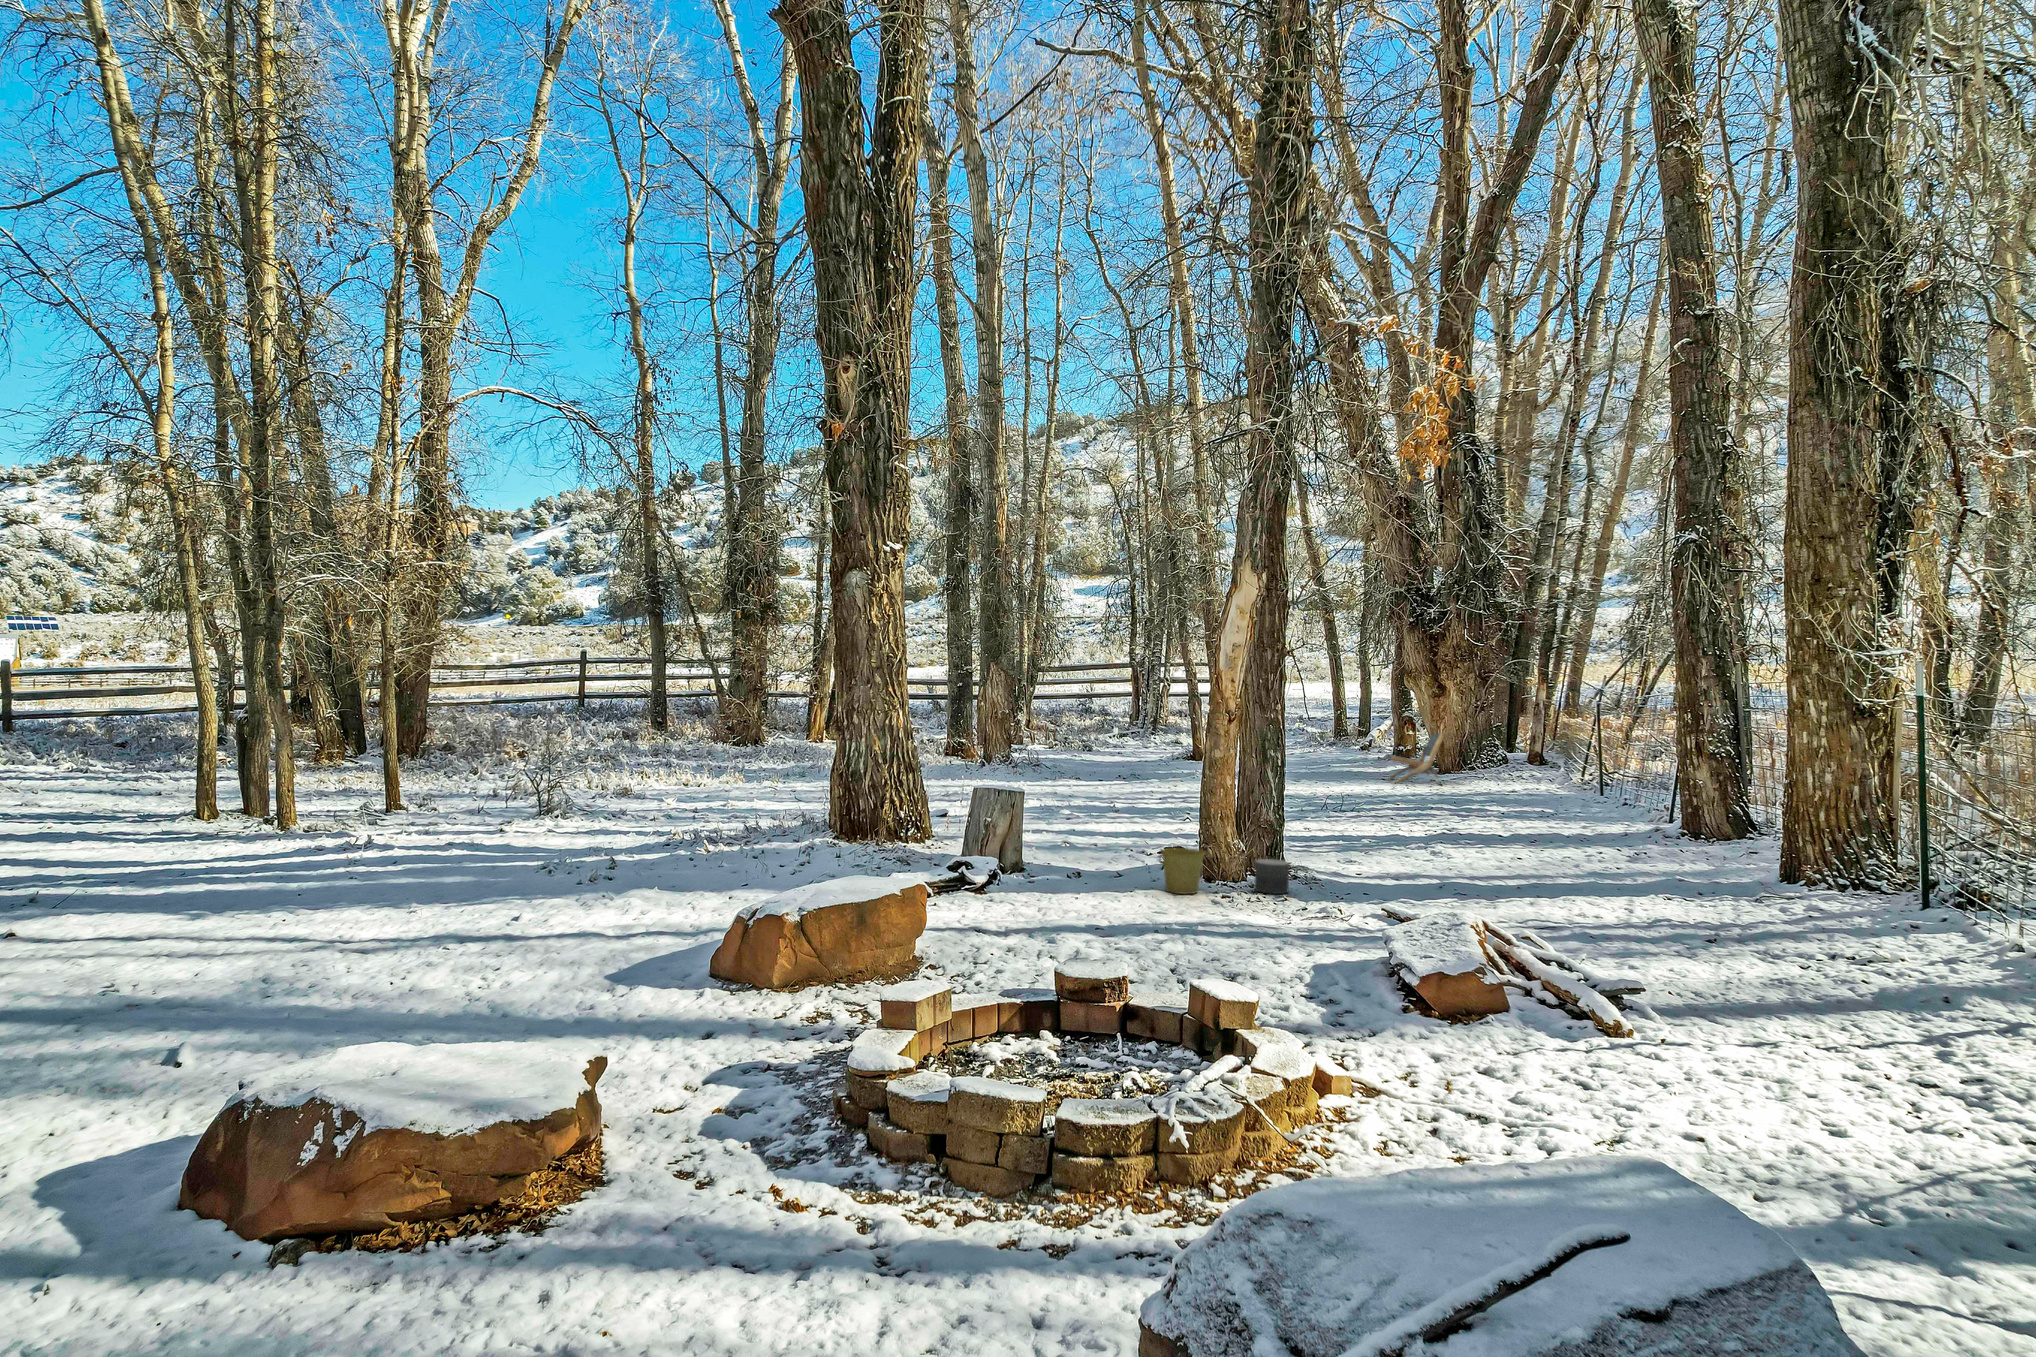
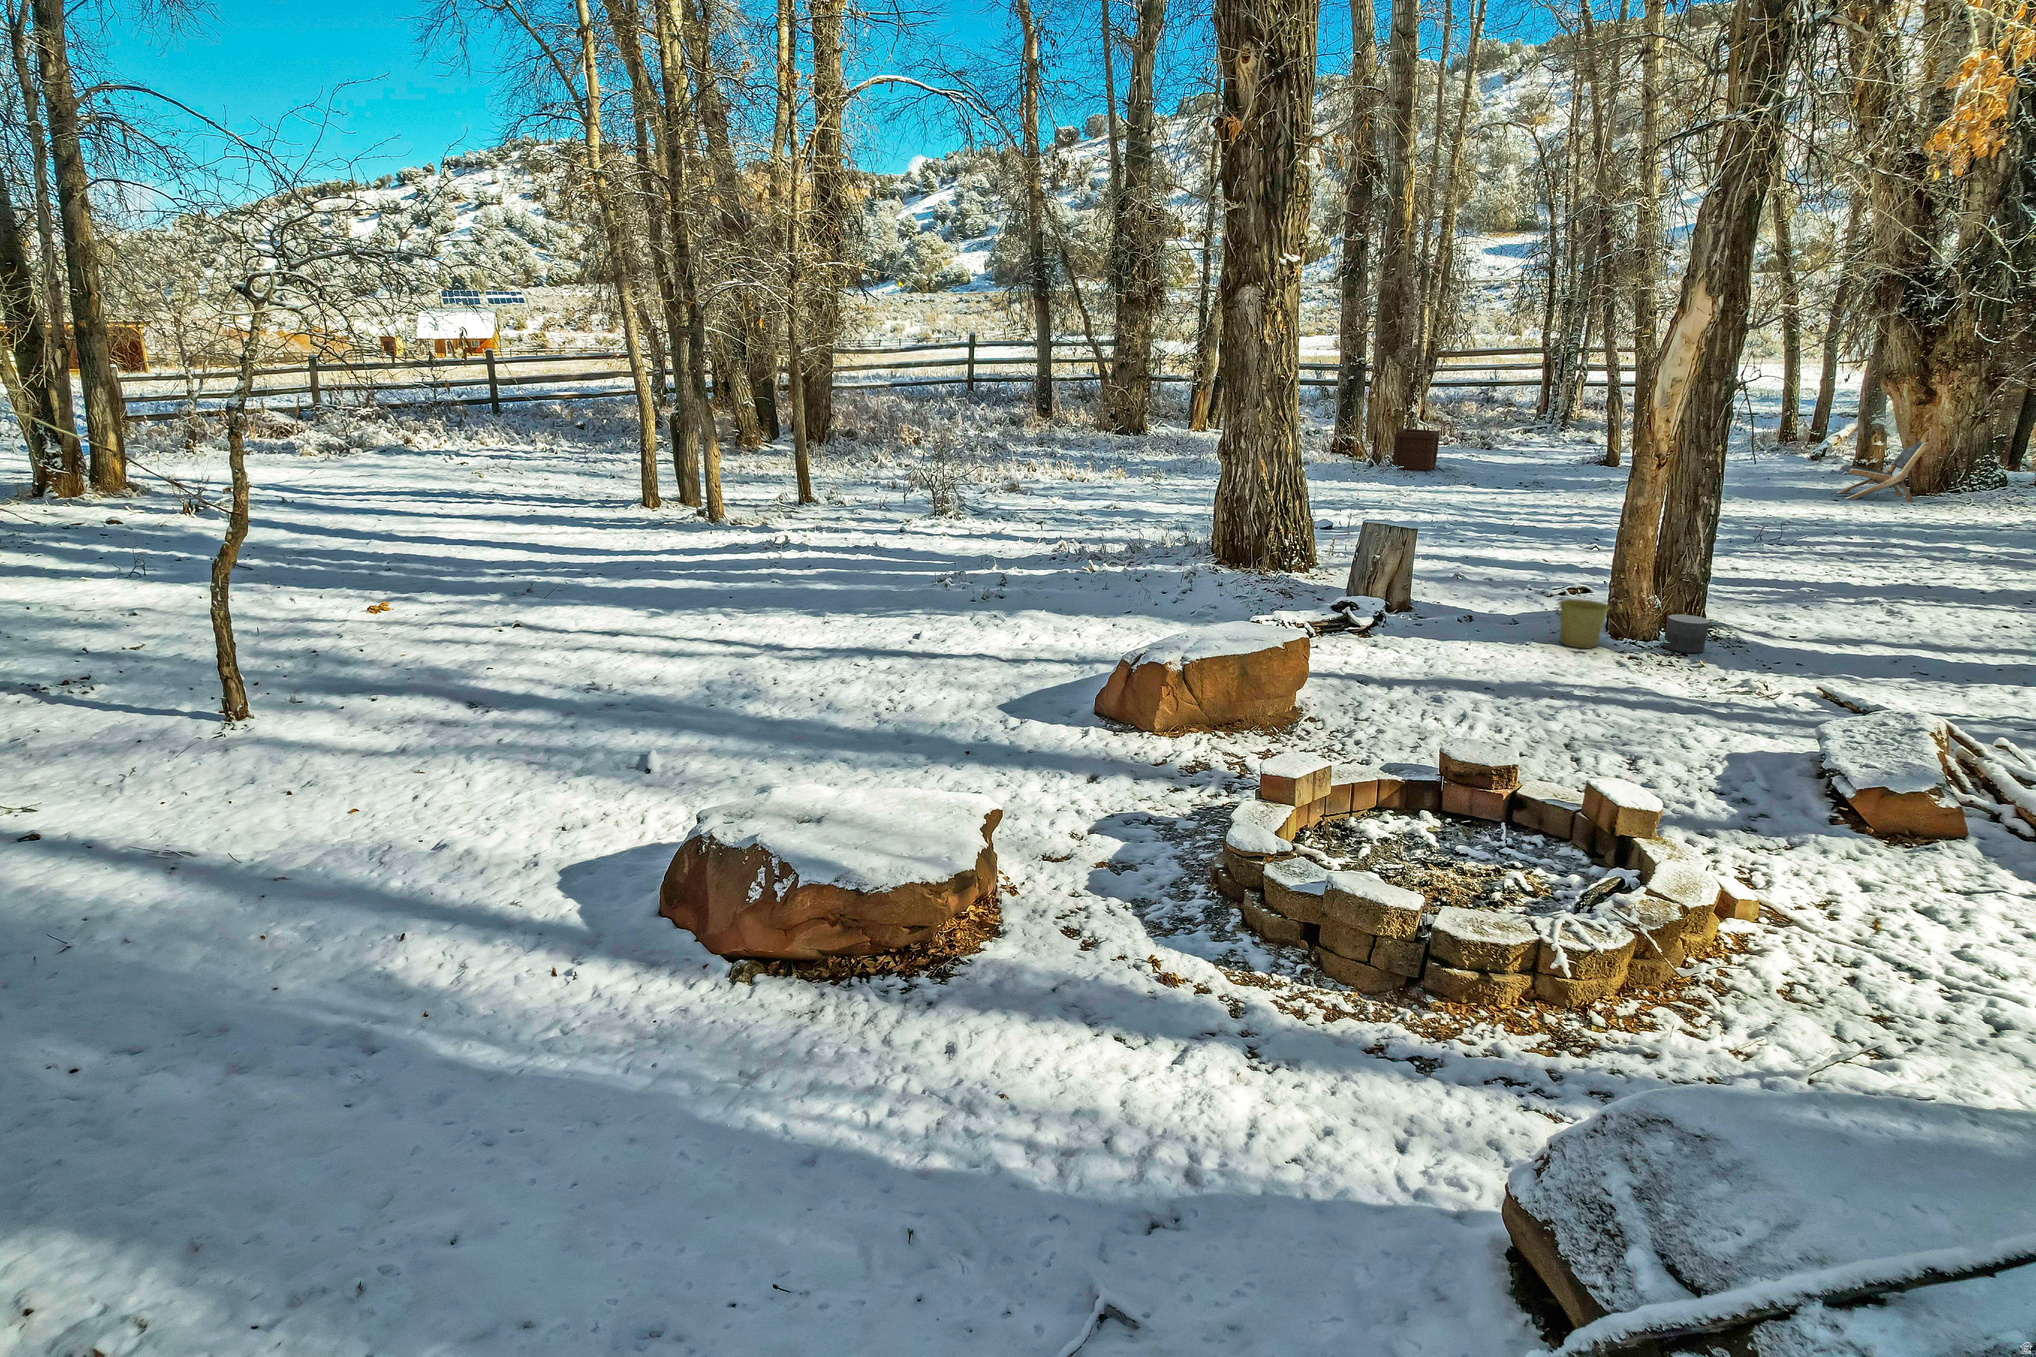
wooden crate: none [1004,725,1047,765] -> present [1392,429,1440,471]

